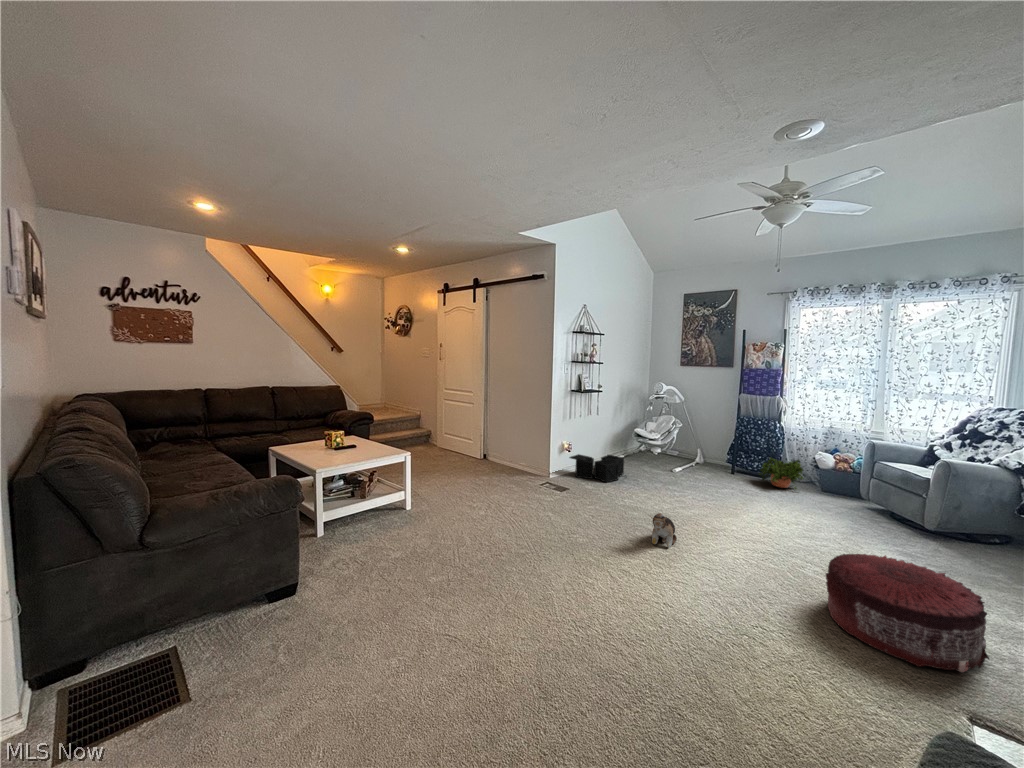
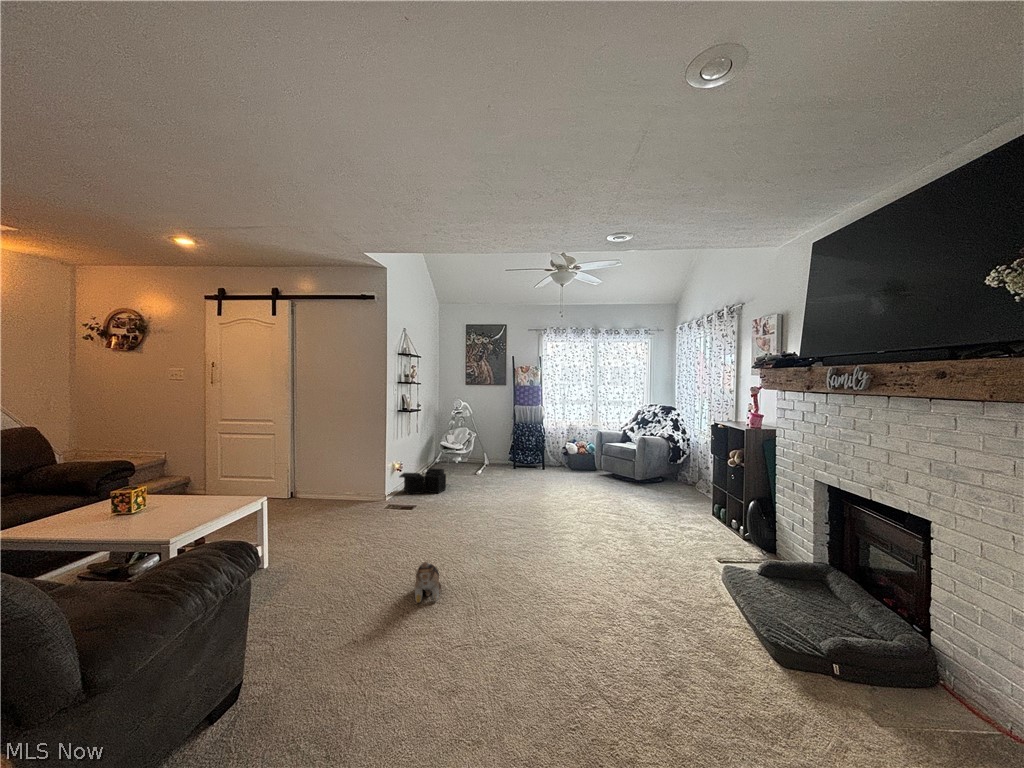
potted plant: present [759,457,803,489] -> none [535,450,564,474]
plush toy: present [651,513,677,547] -> present [415,562,441,603]
pouf: present [826,554,989,672] -> none [633,491,704,543]

